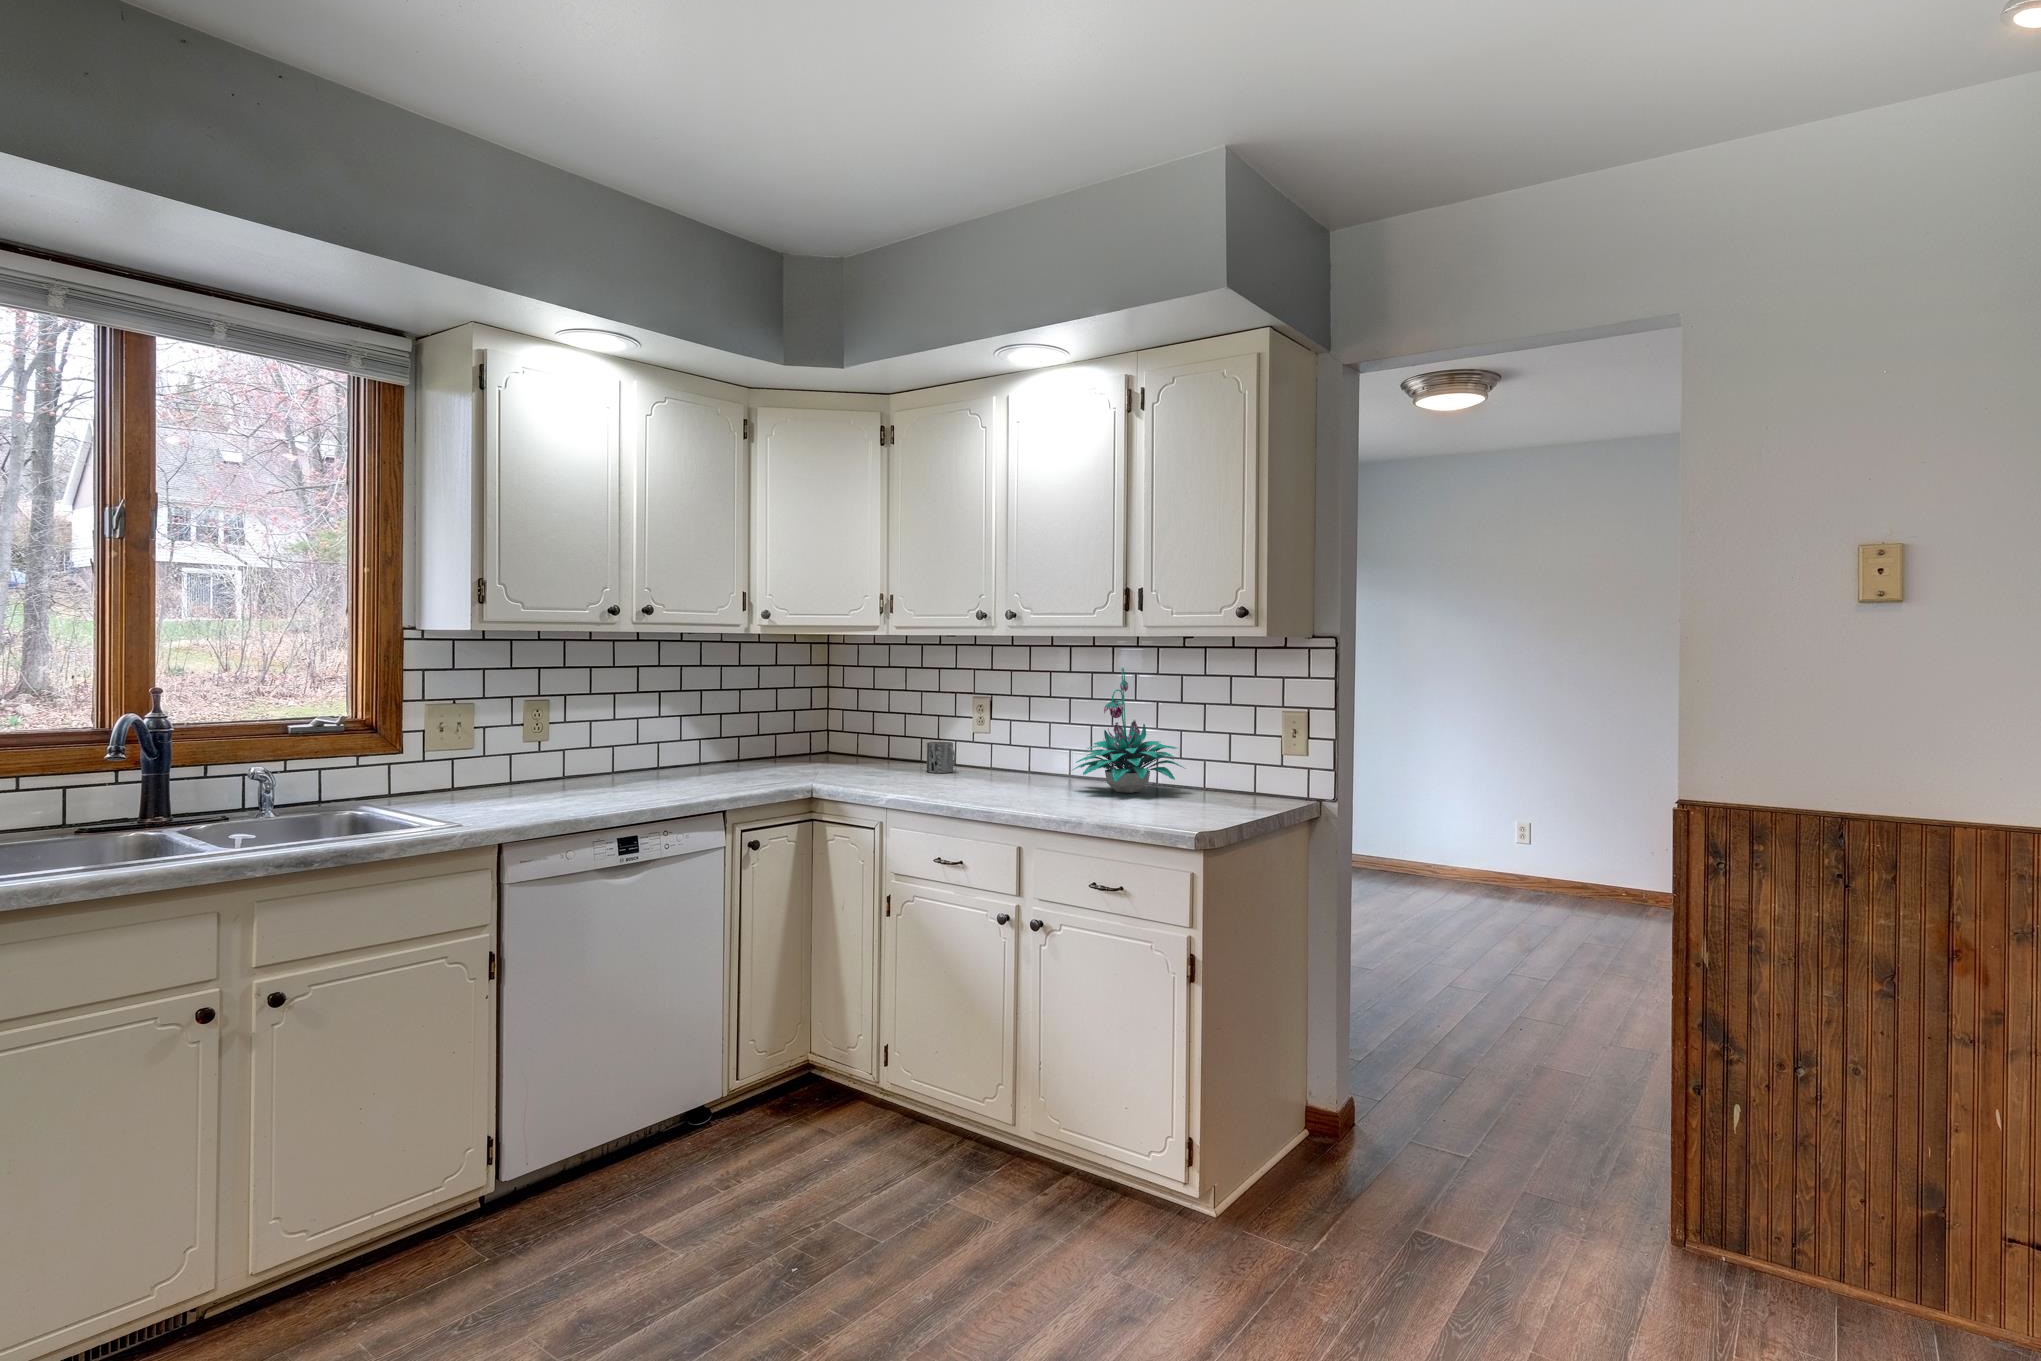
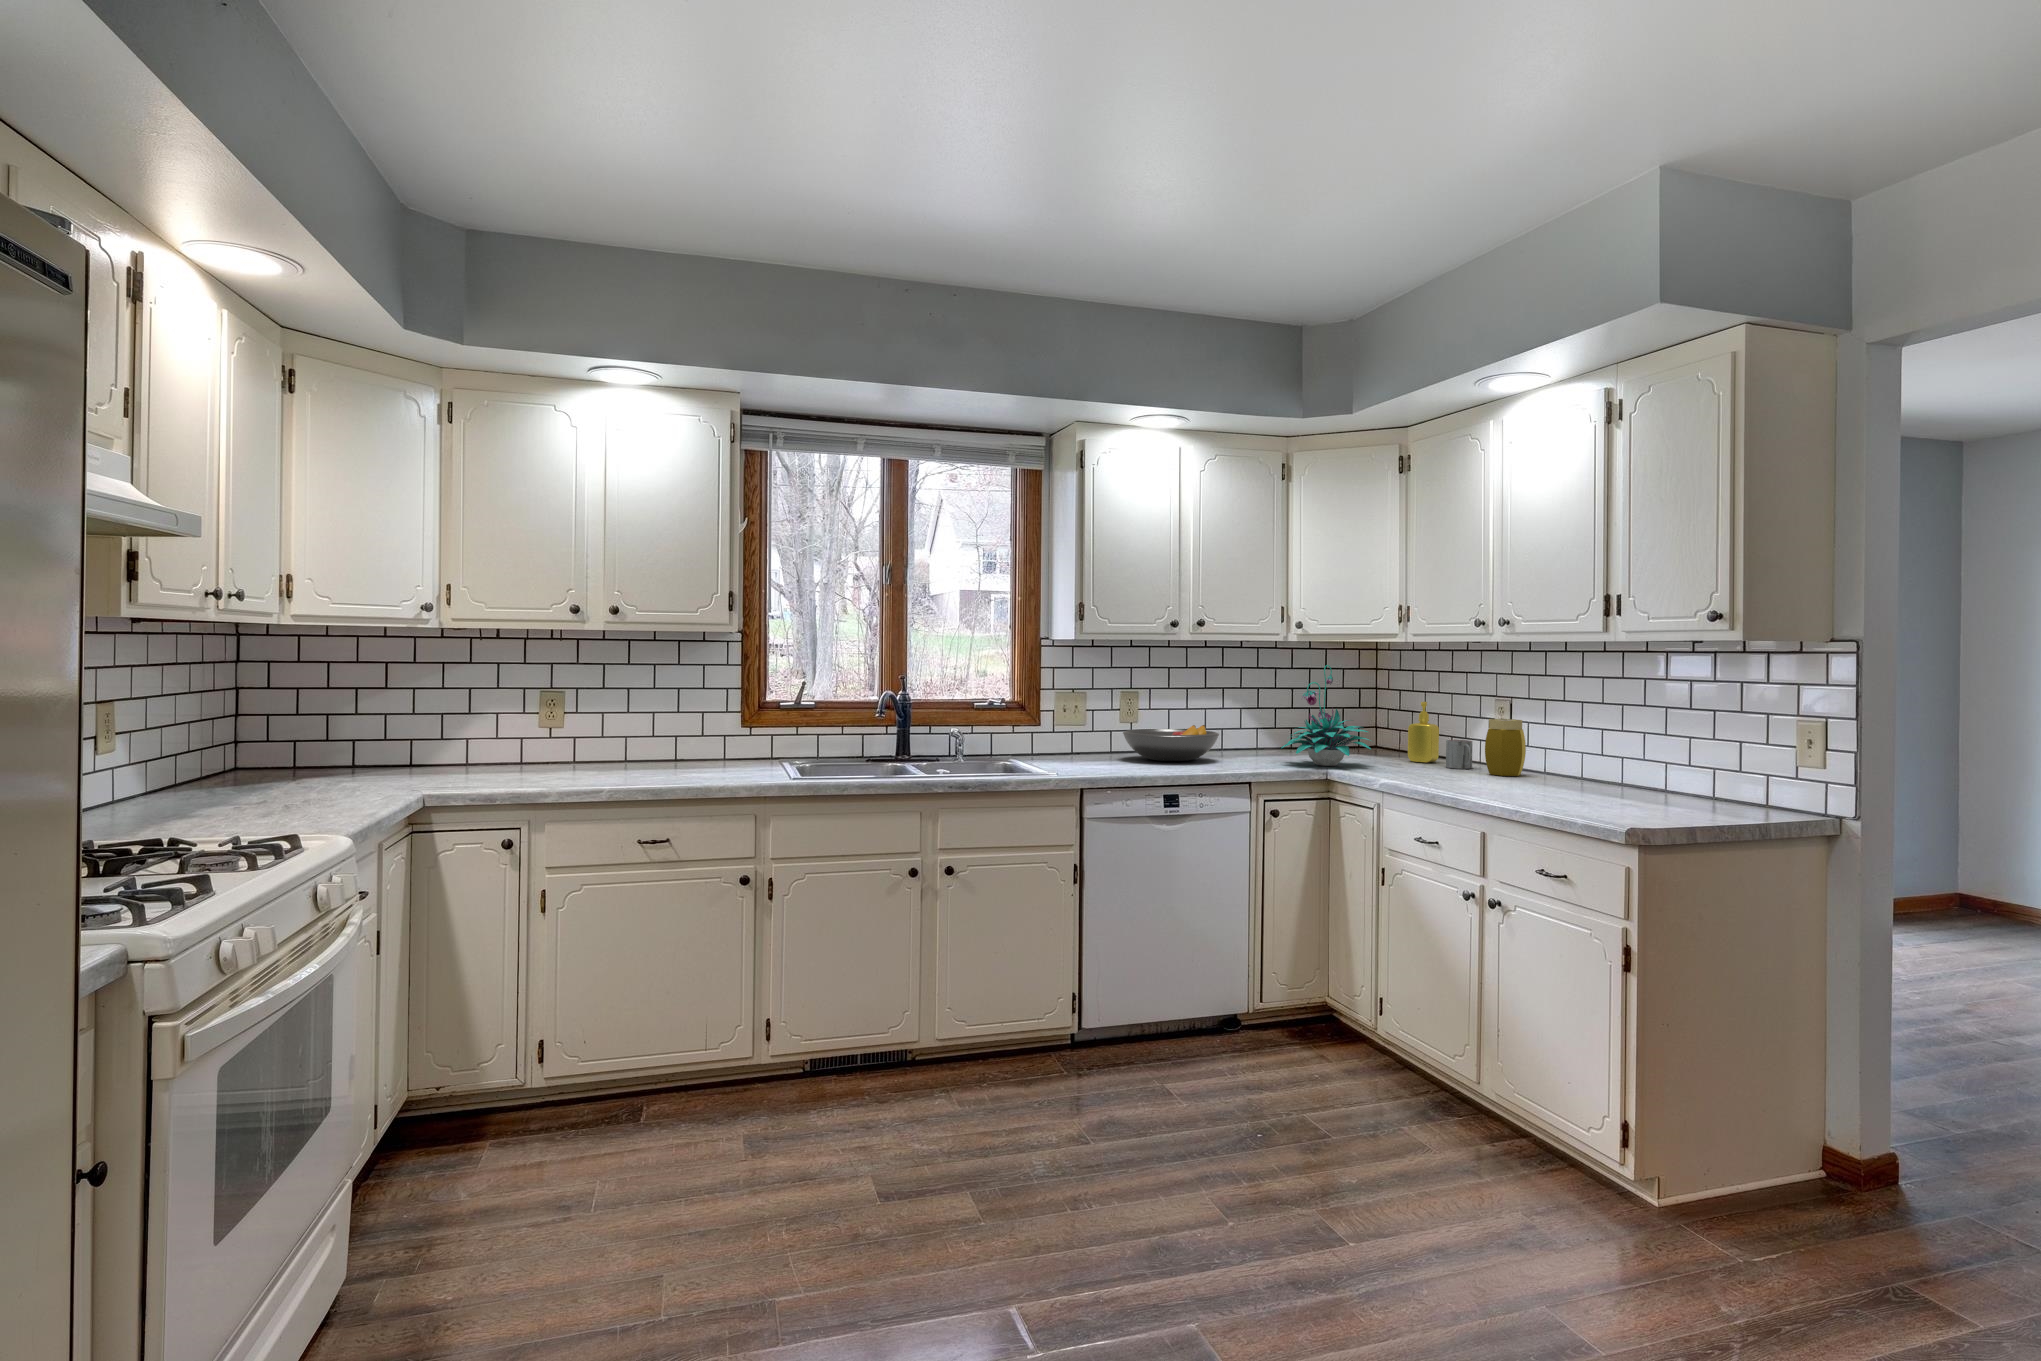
plant: present [1073,668,1184,793] -> present [1281,665,1371,766]
soap dispenser: none [880,702,912,768] -> present [1408,702,1439,763]
jar: none [976,718,1013,778] -> present [1485,719,1526,776]
fruit bowl: none [538,739,672,789] -> present [1123,725,1219,761]

